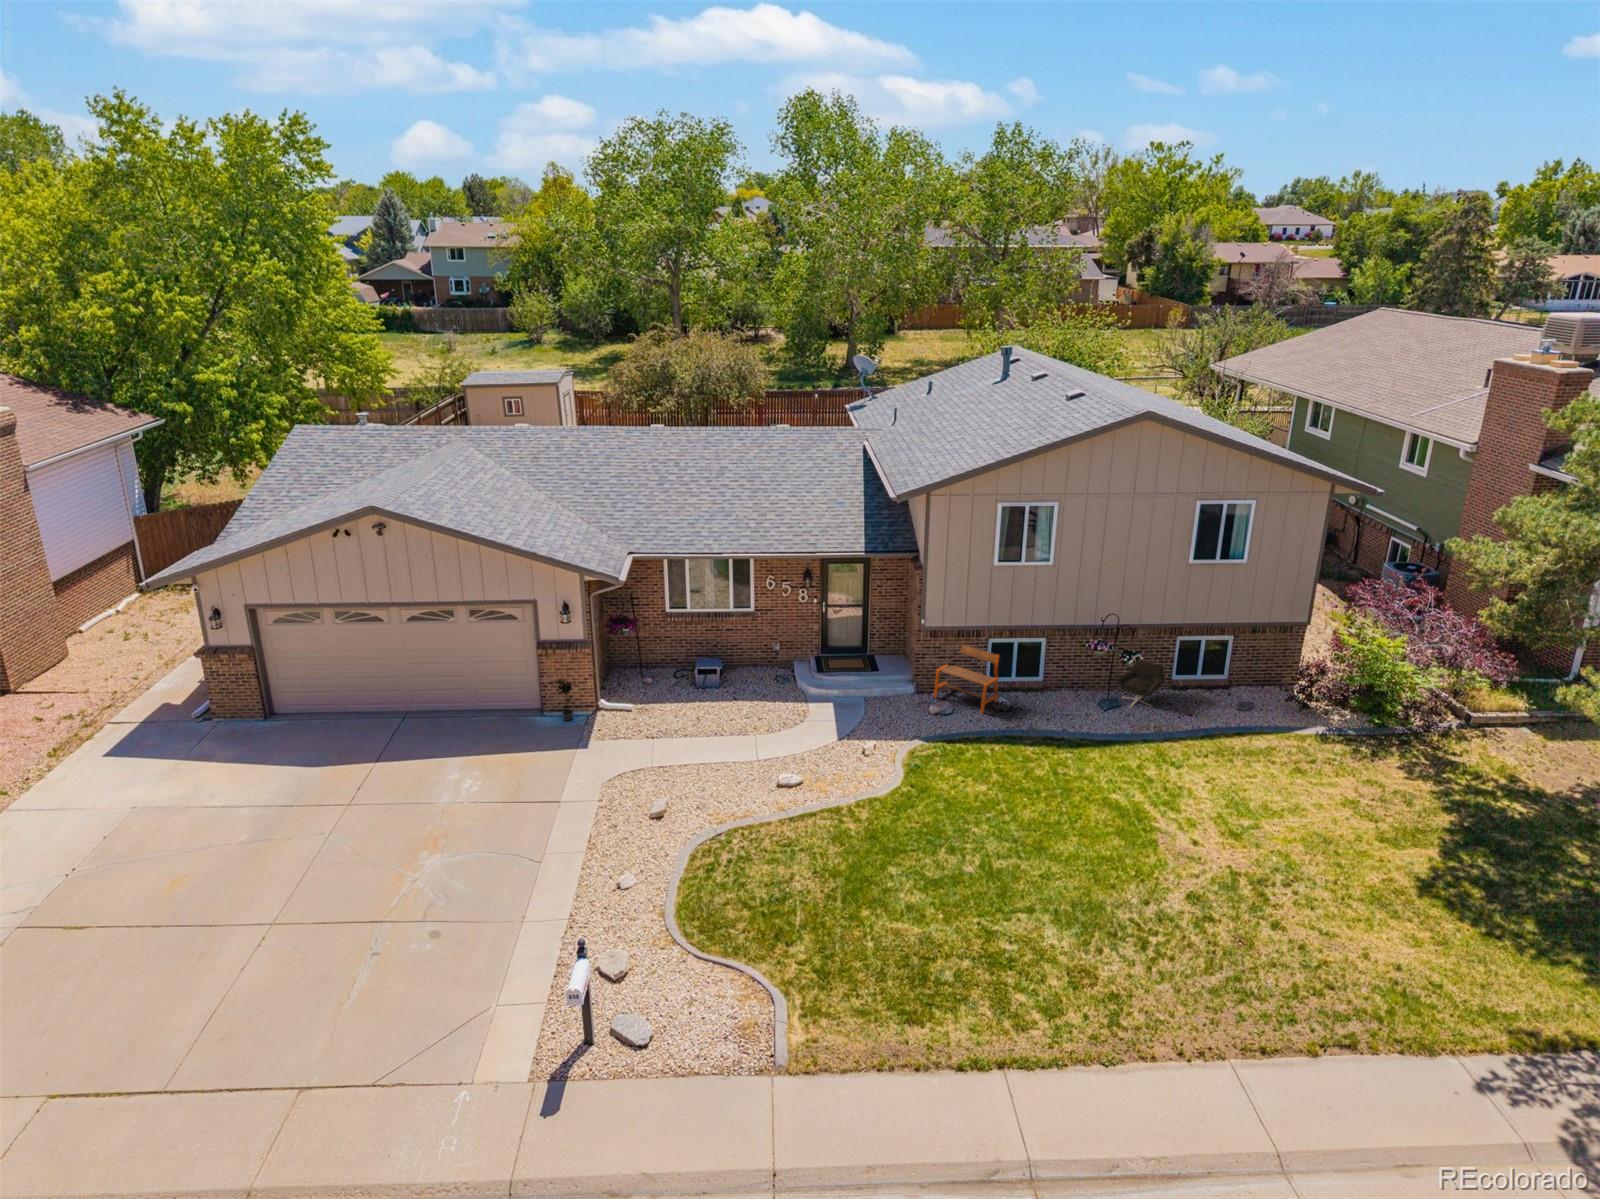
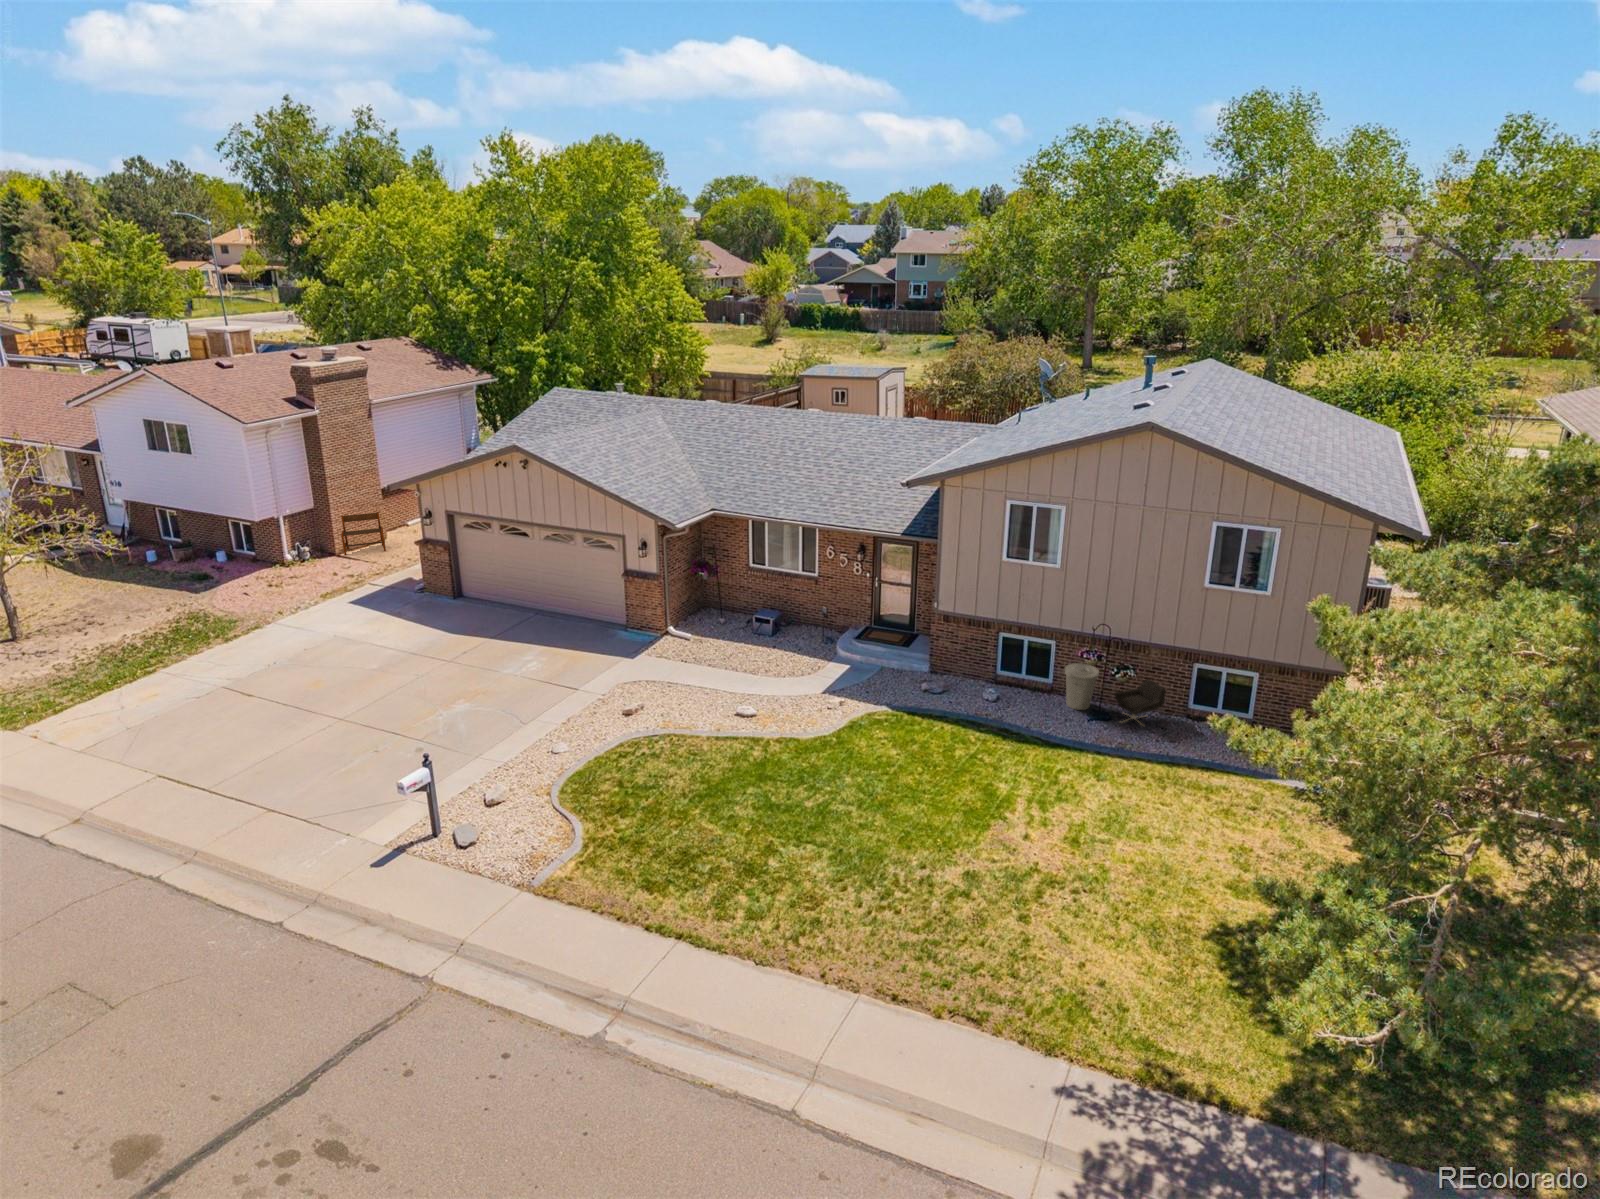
bench: present [934,645,1000,713] -> present [341,512,386,555]
trash can: none [1066,656,1101,703] -> present [1065,663,1099,710]
potted plant: present [553,679,578,721] -> none [626,601,644,637]

